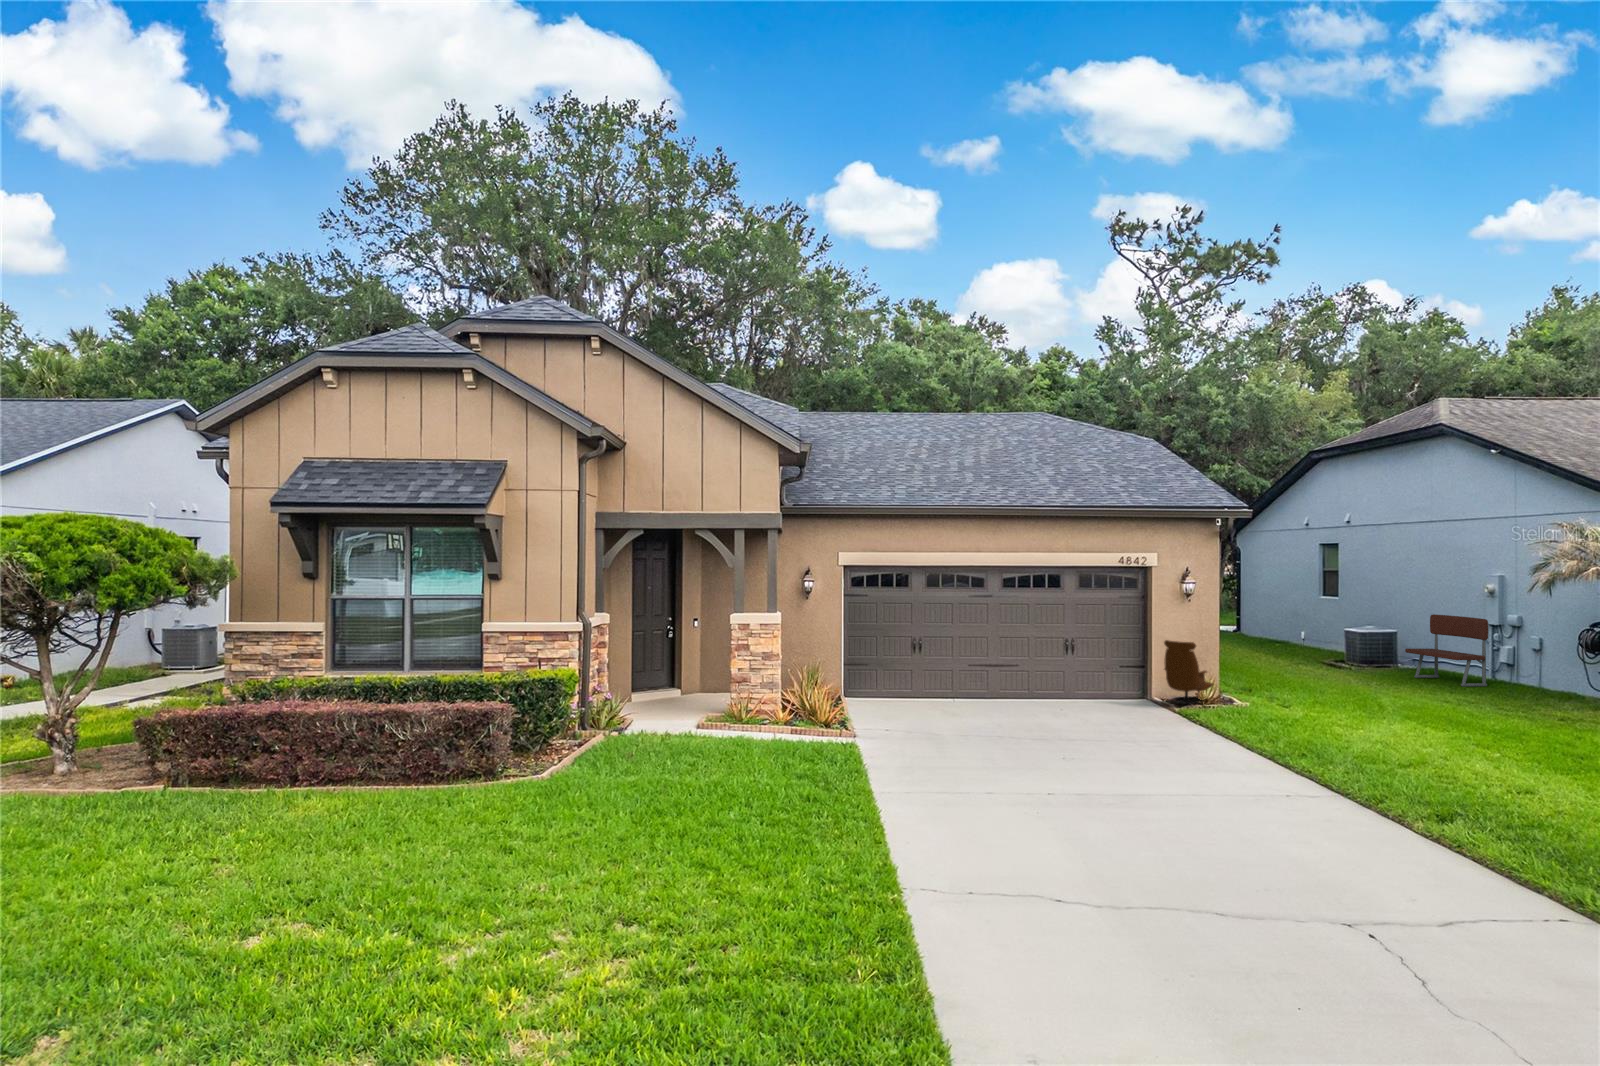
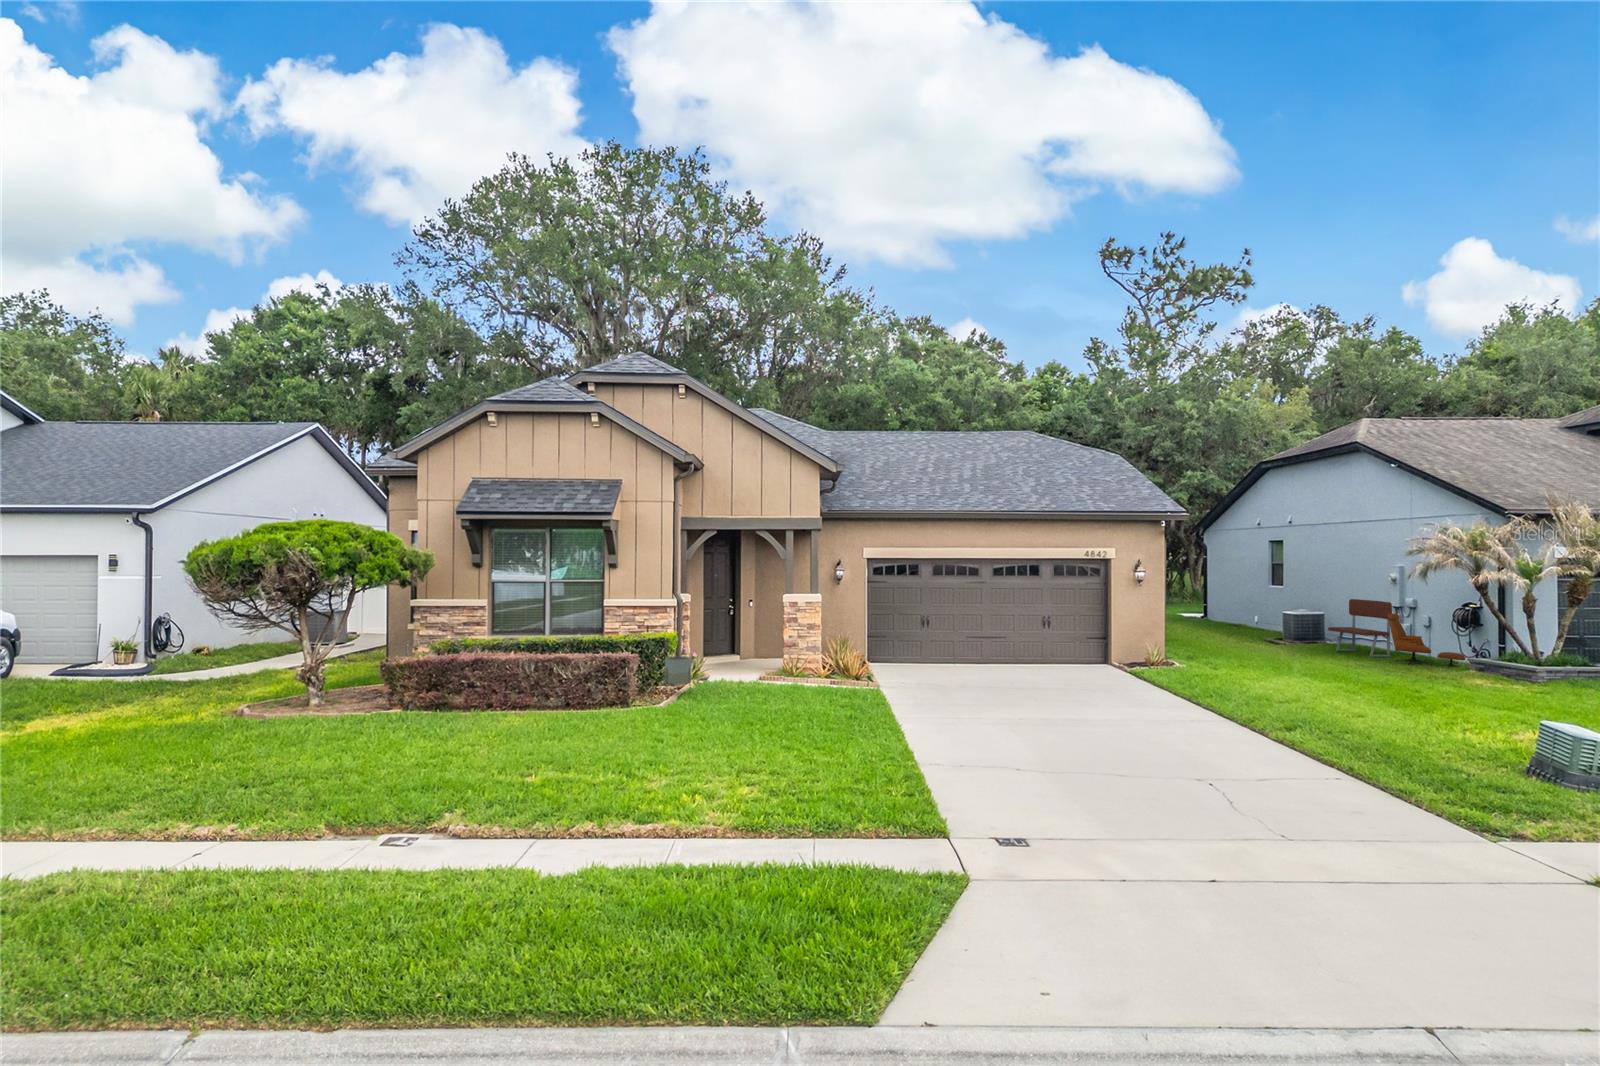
lounge chair: present [1164,640,1213,707] -> present [1388,614,1465,668]
planter: none [557,700,594,755] -> present [664,656,691,689]

